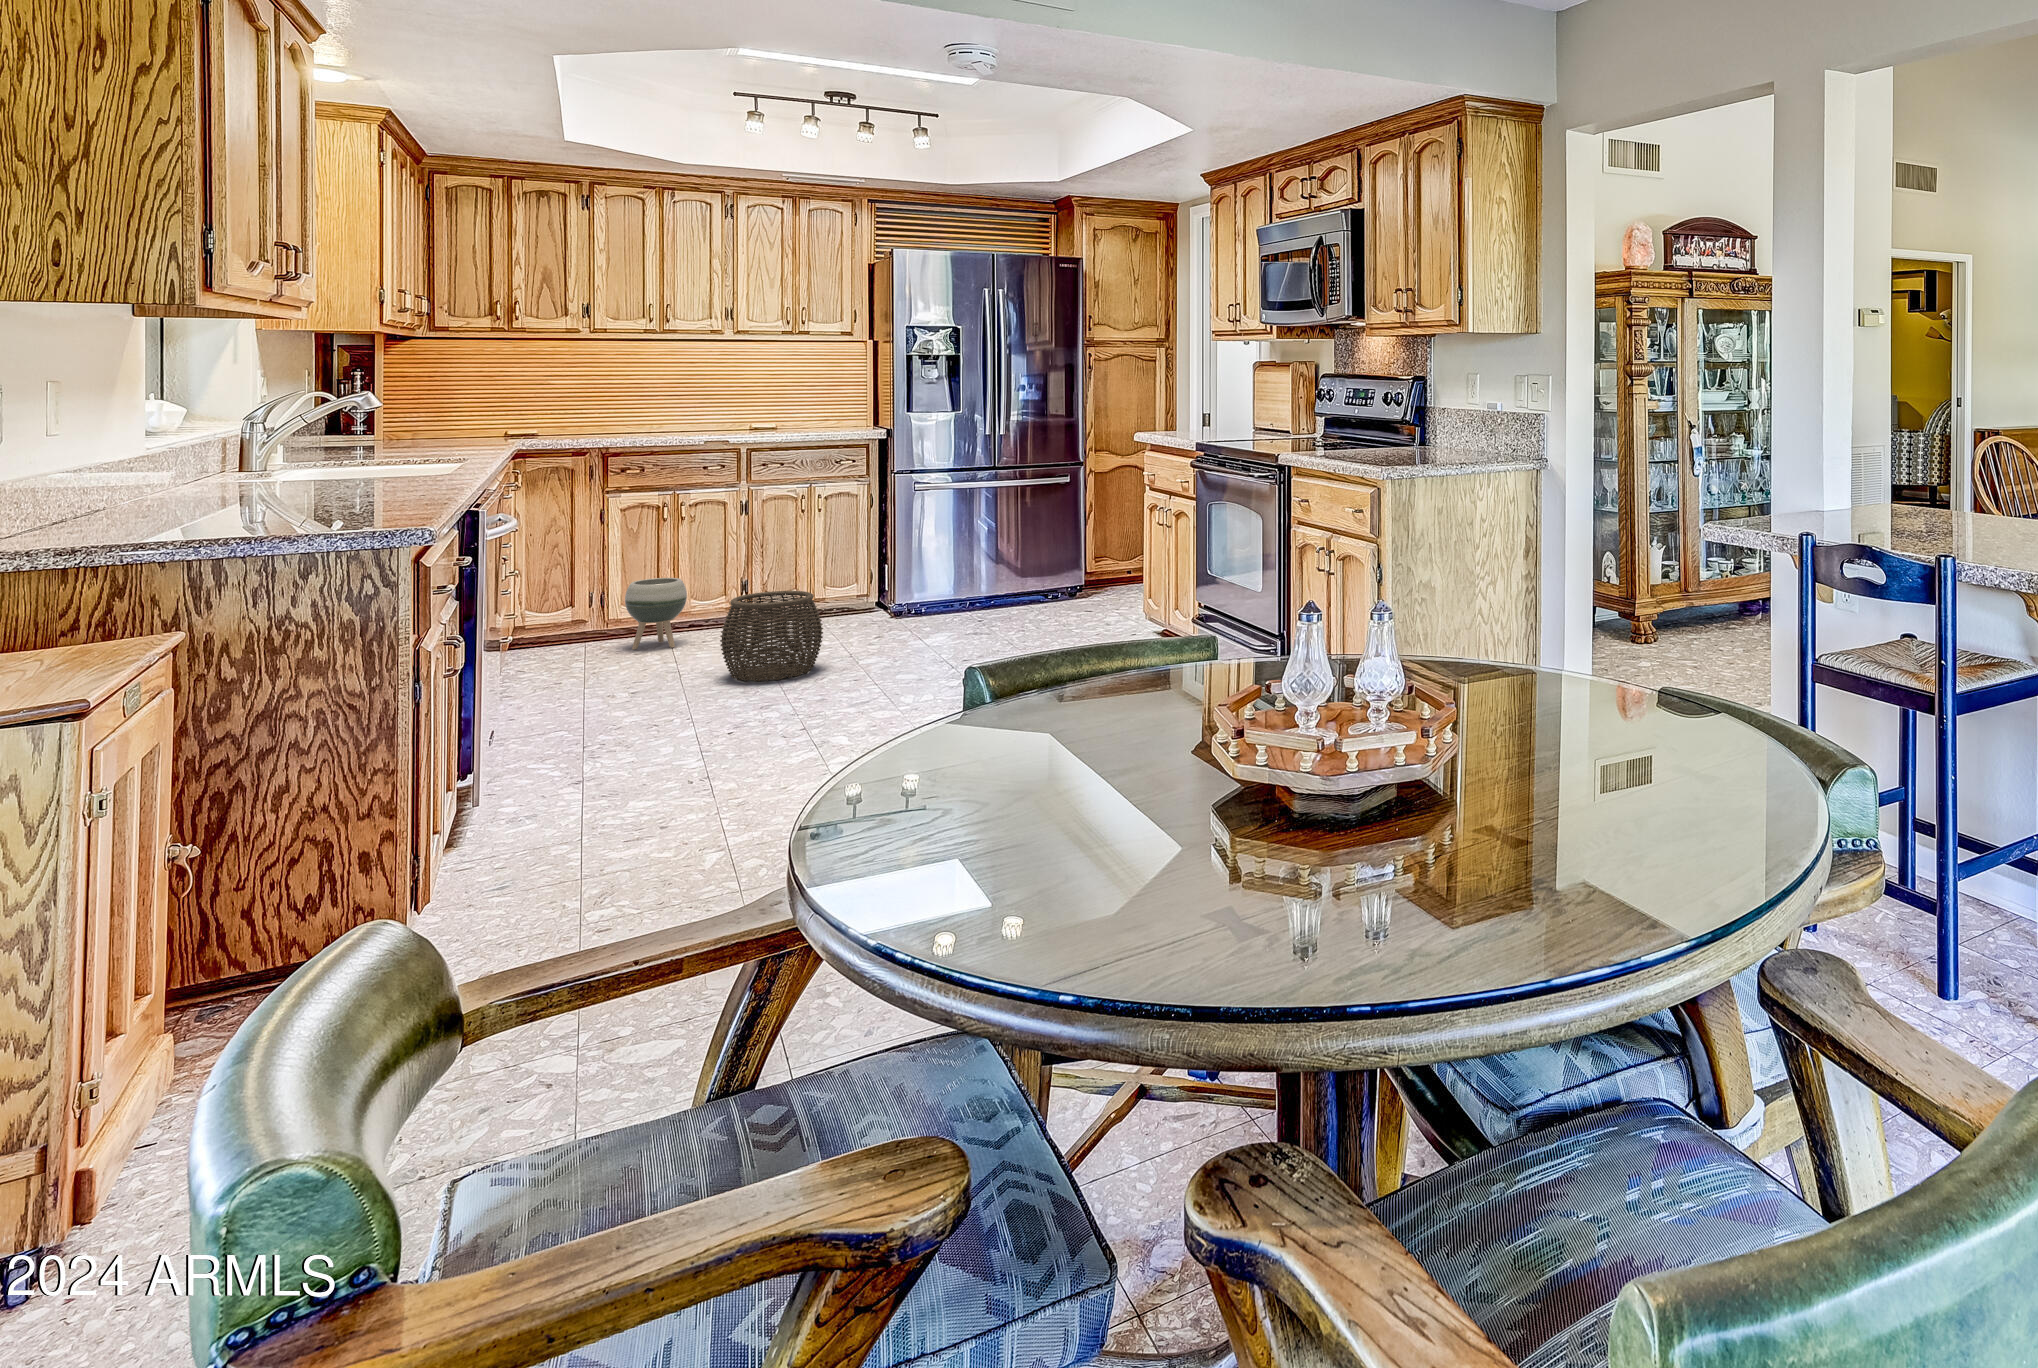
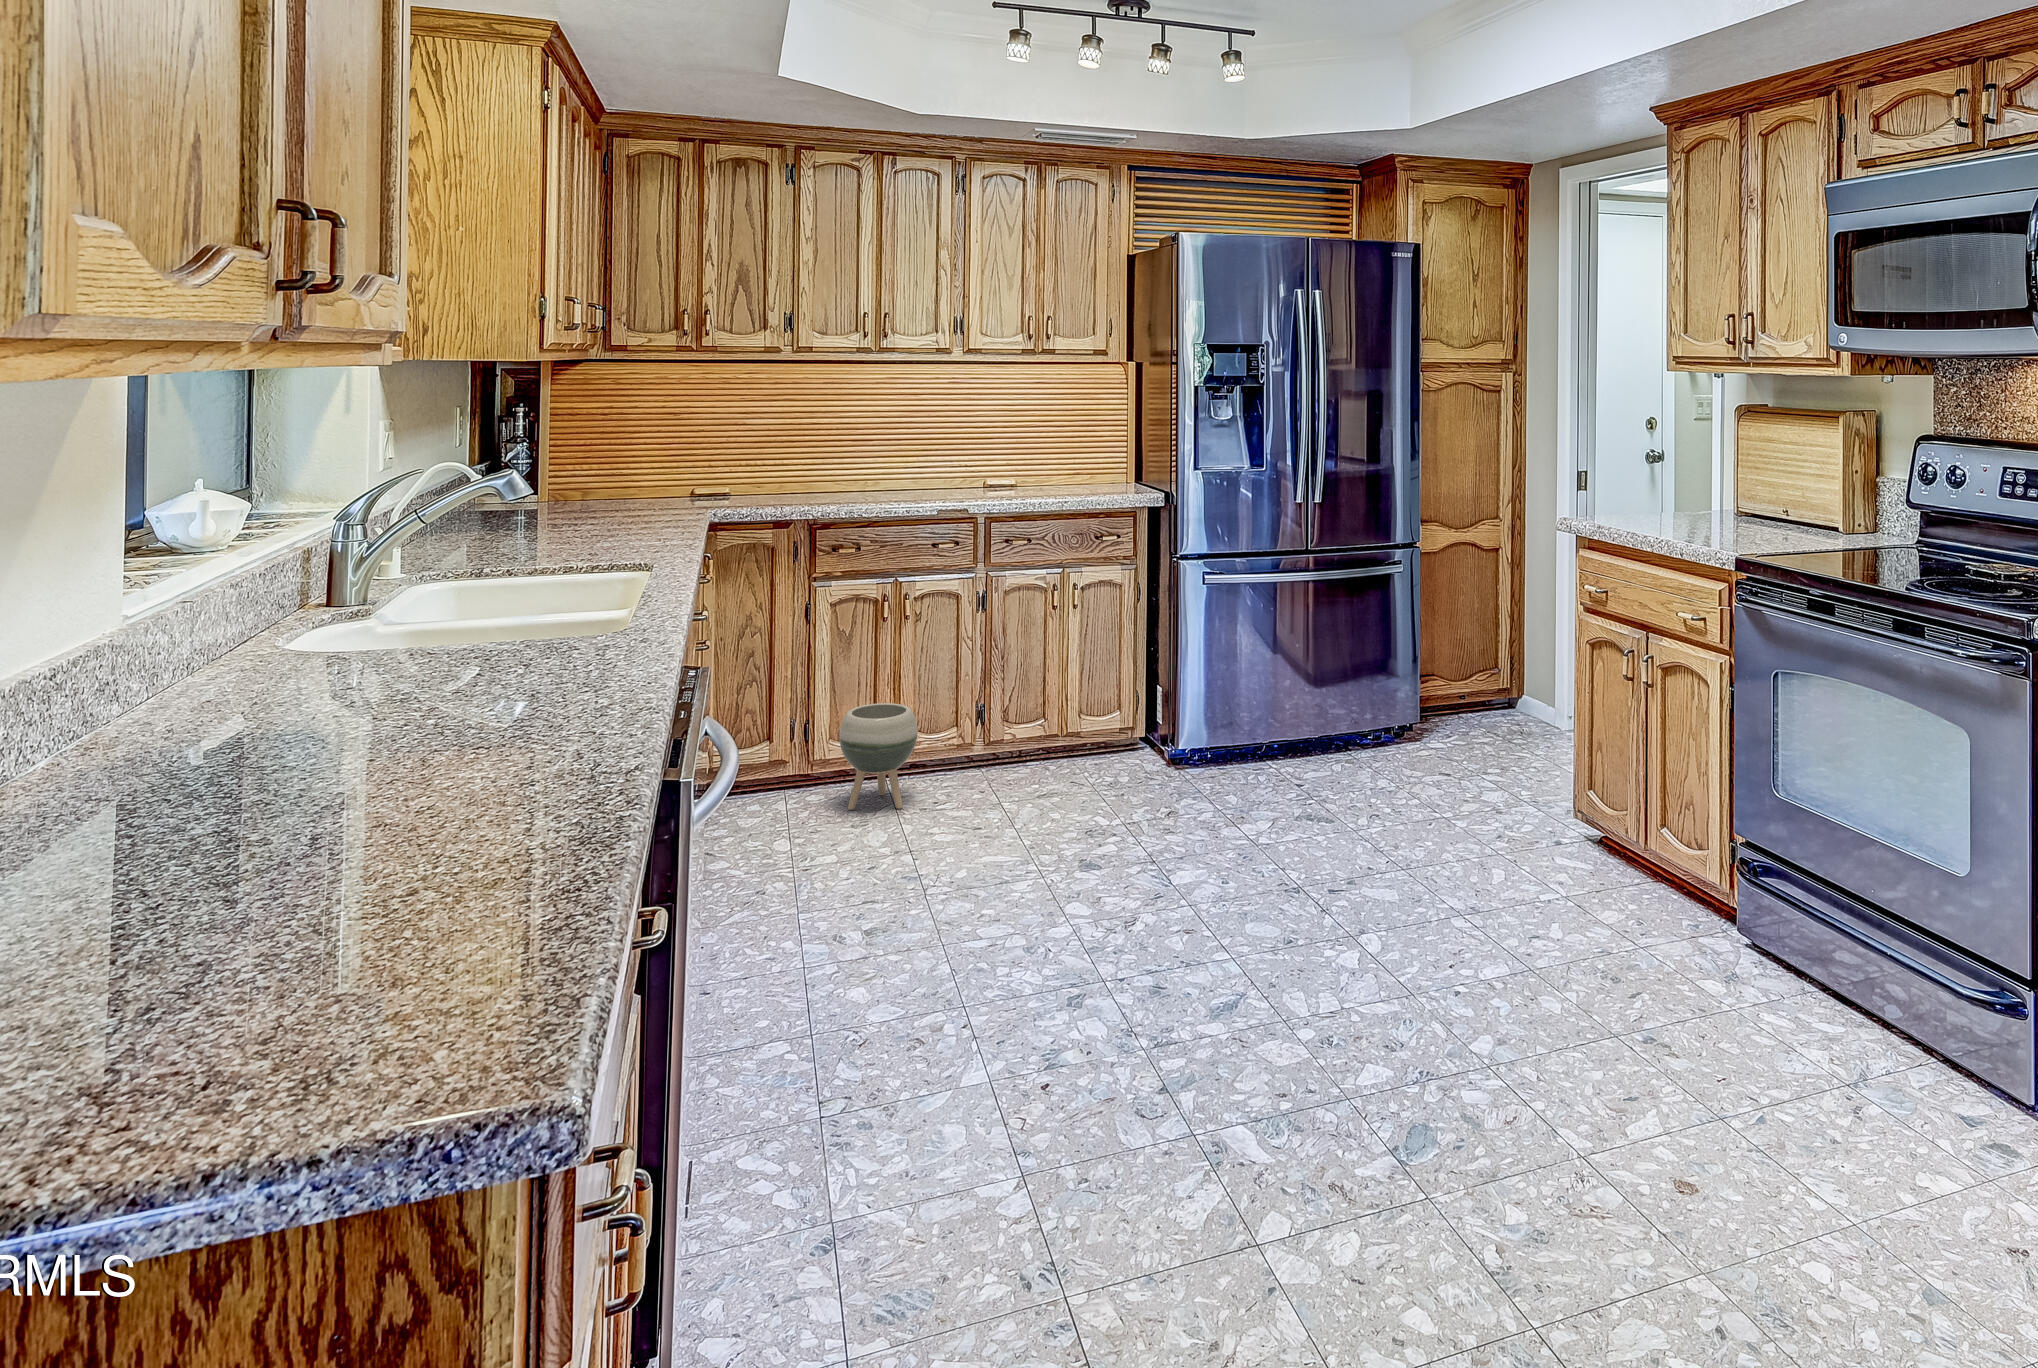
woven basket: present [720,591,823,681] -> none [985,756,1128,912]

